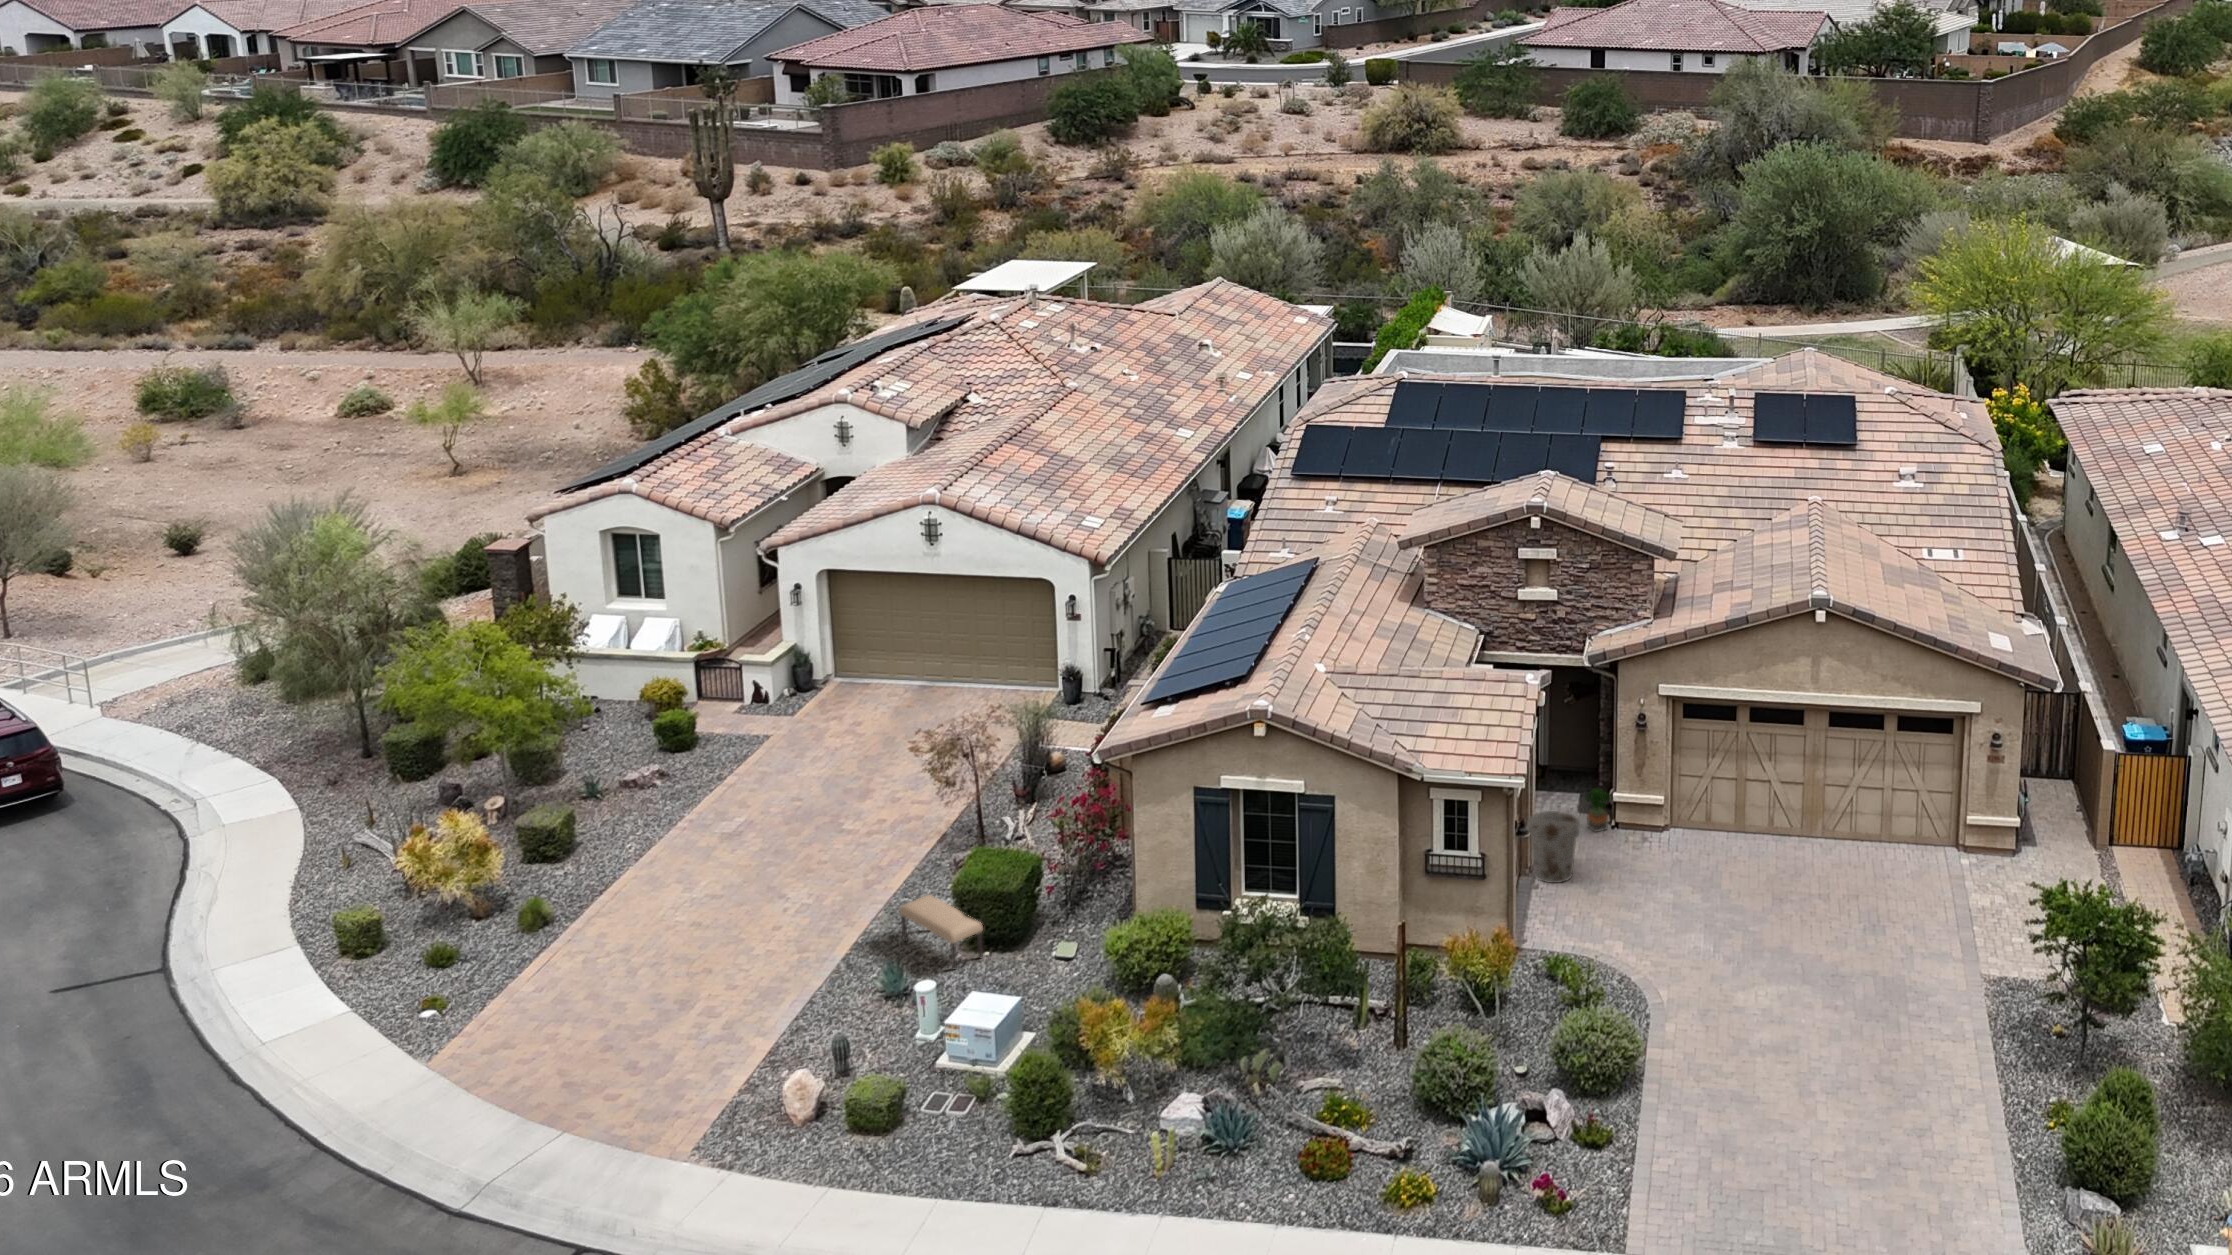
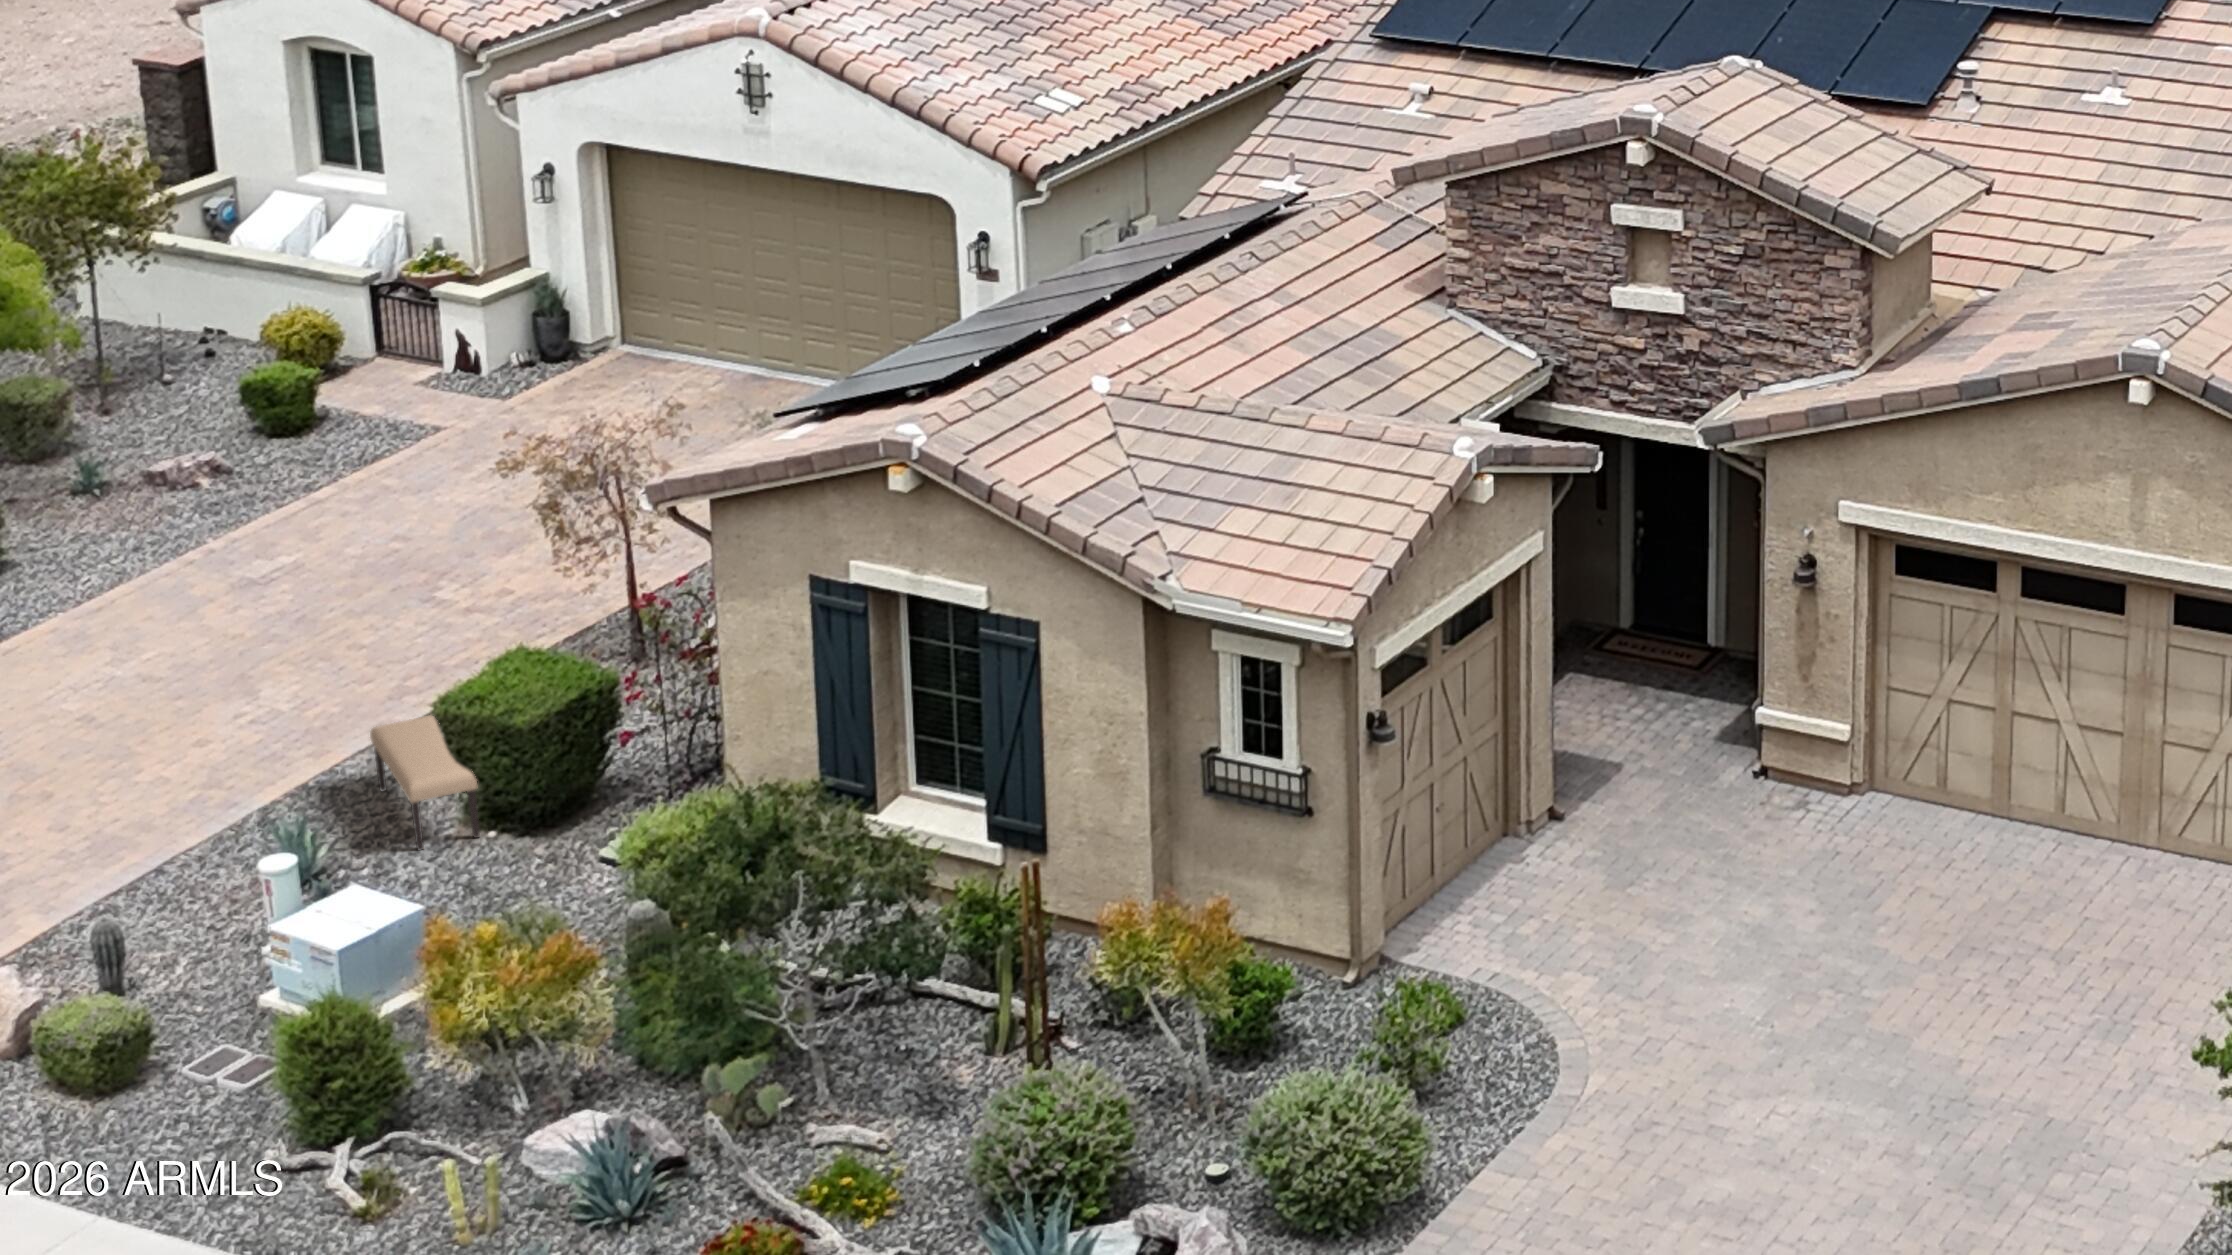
potted tree: present [1585,789,1610,832] -> none [1692,690,1754,777]
trash can: present [1527,811,1580,883] -> none [1513,718,1617,858]

